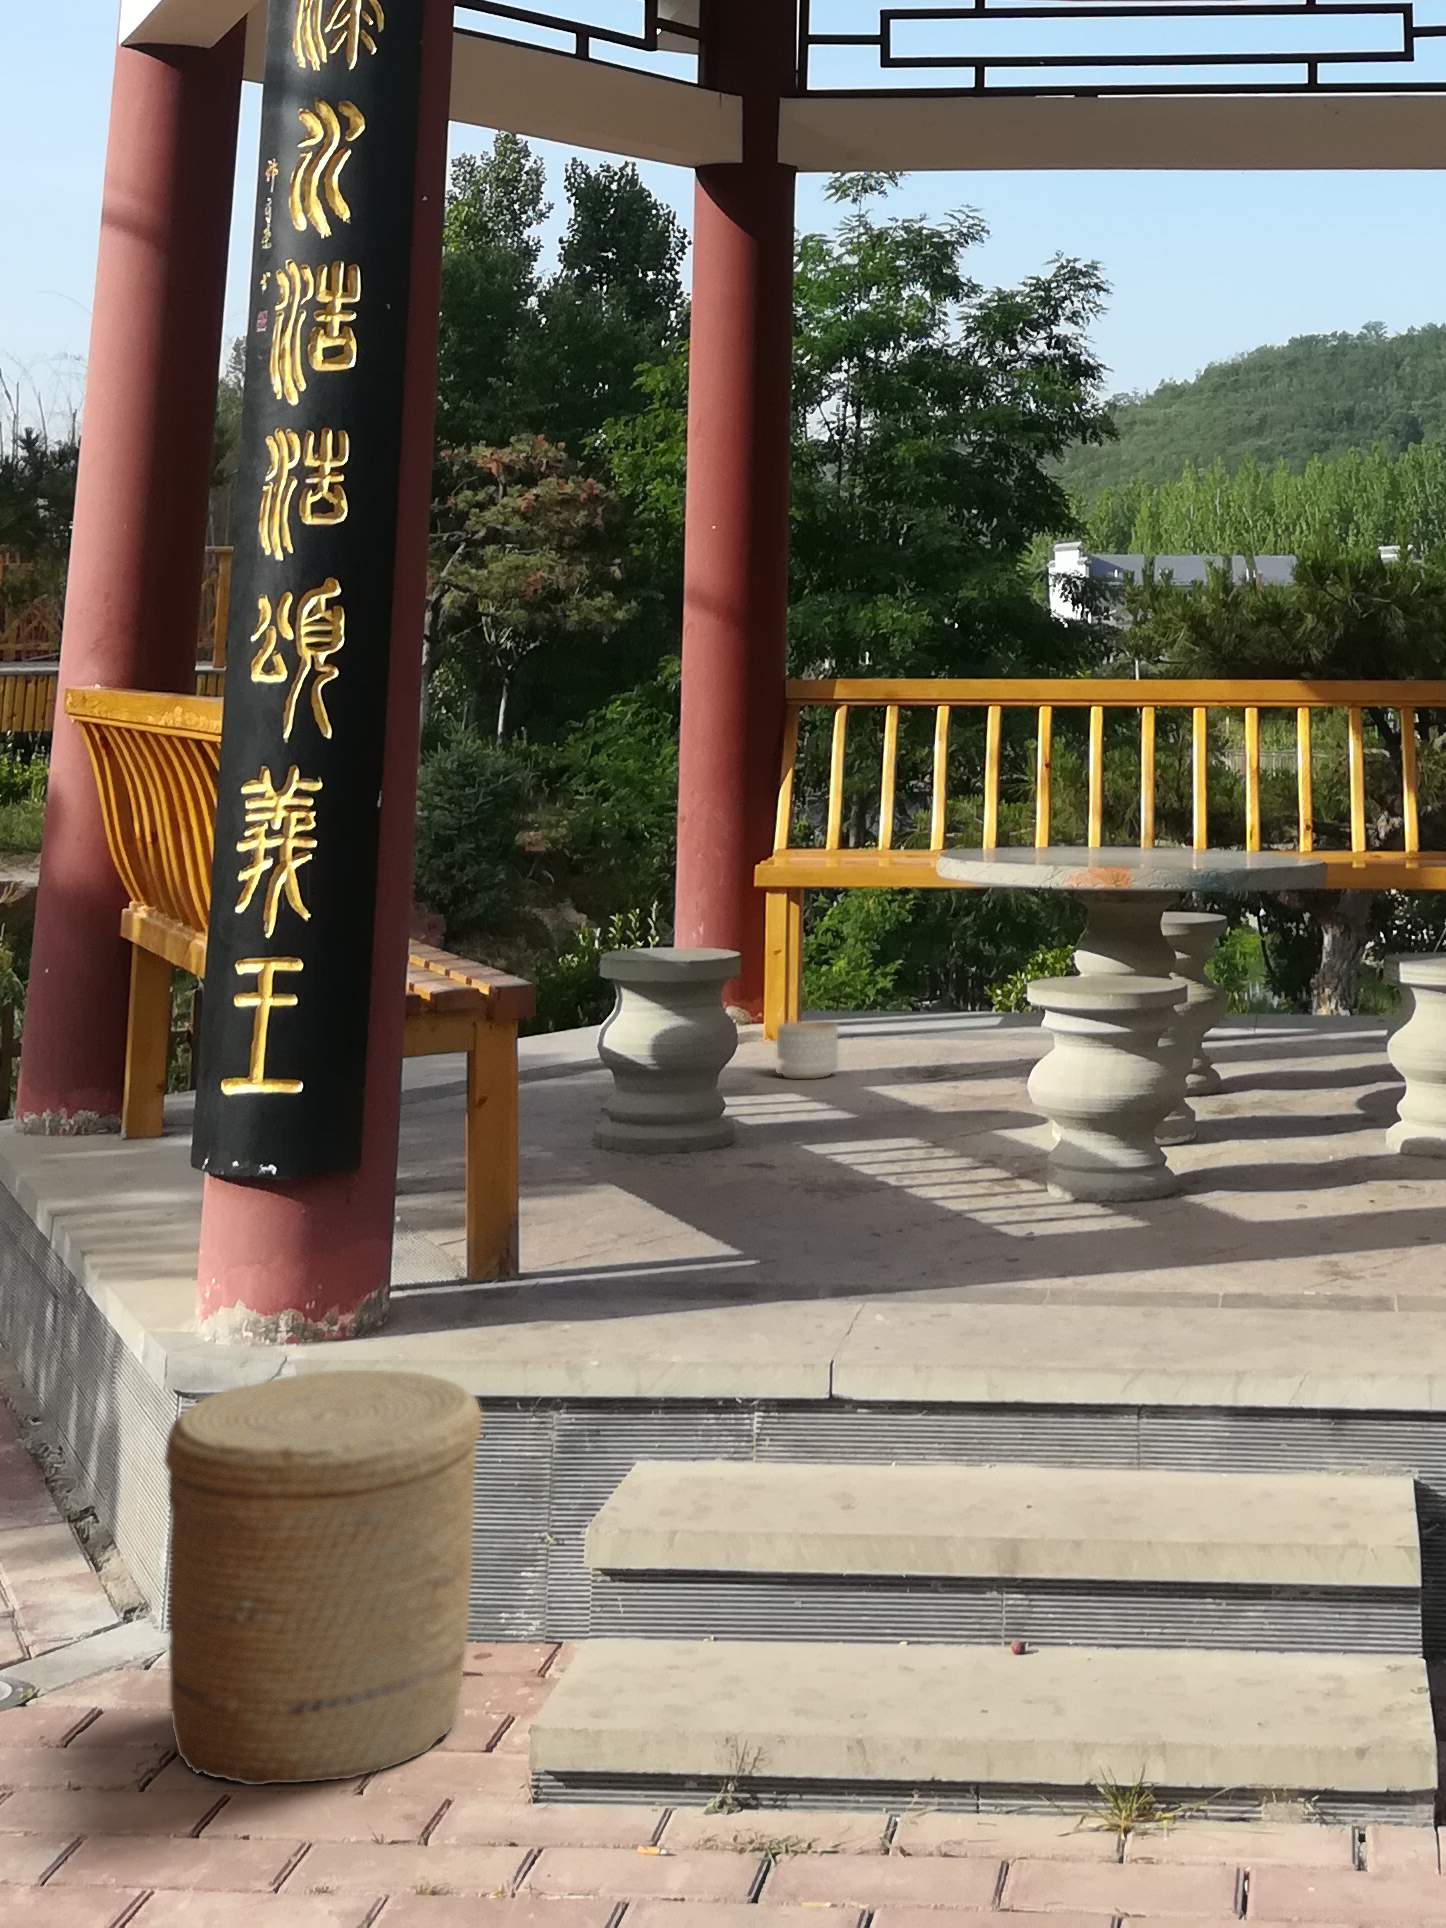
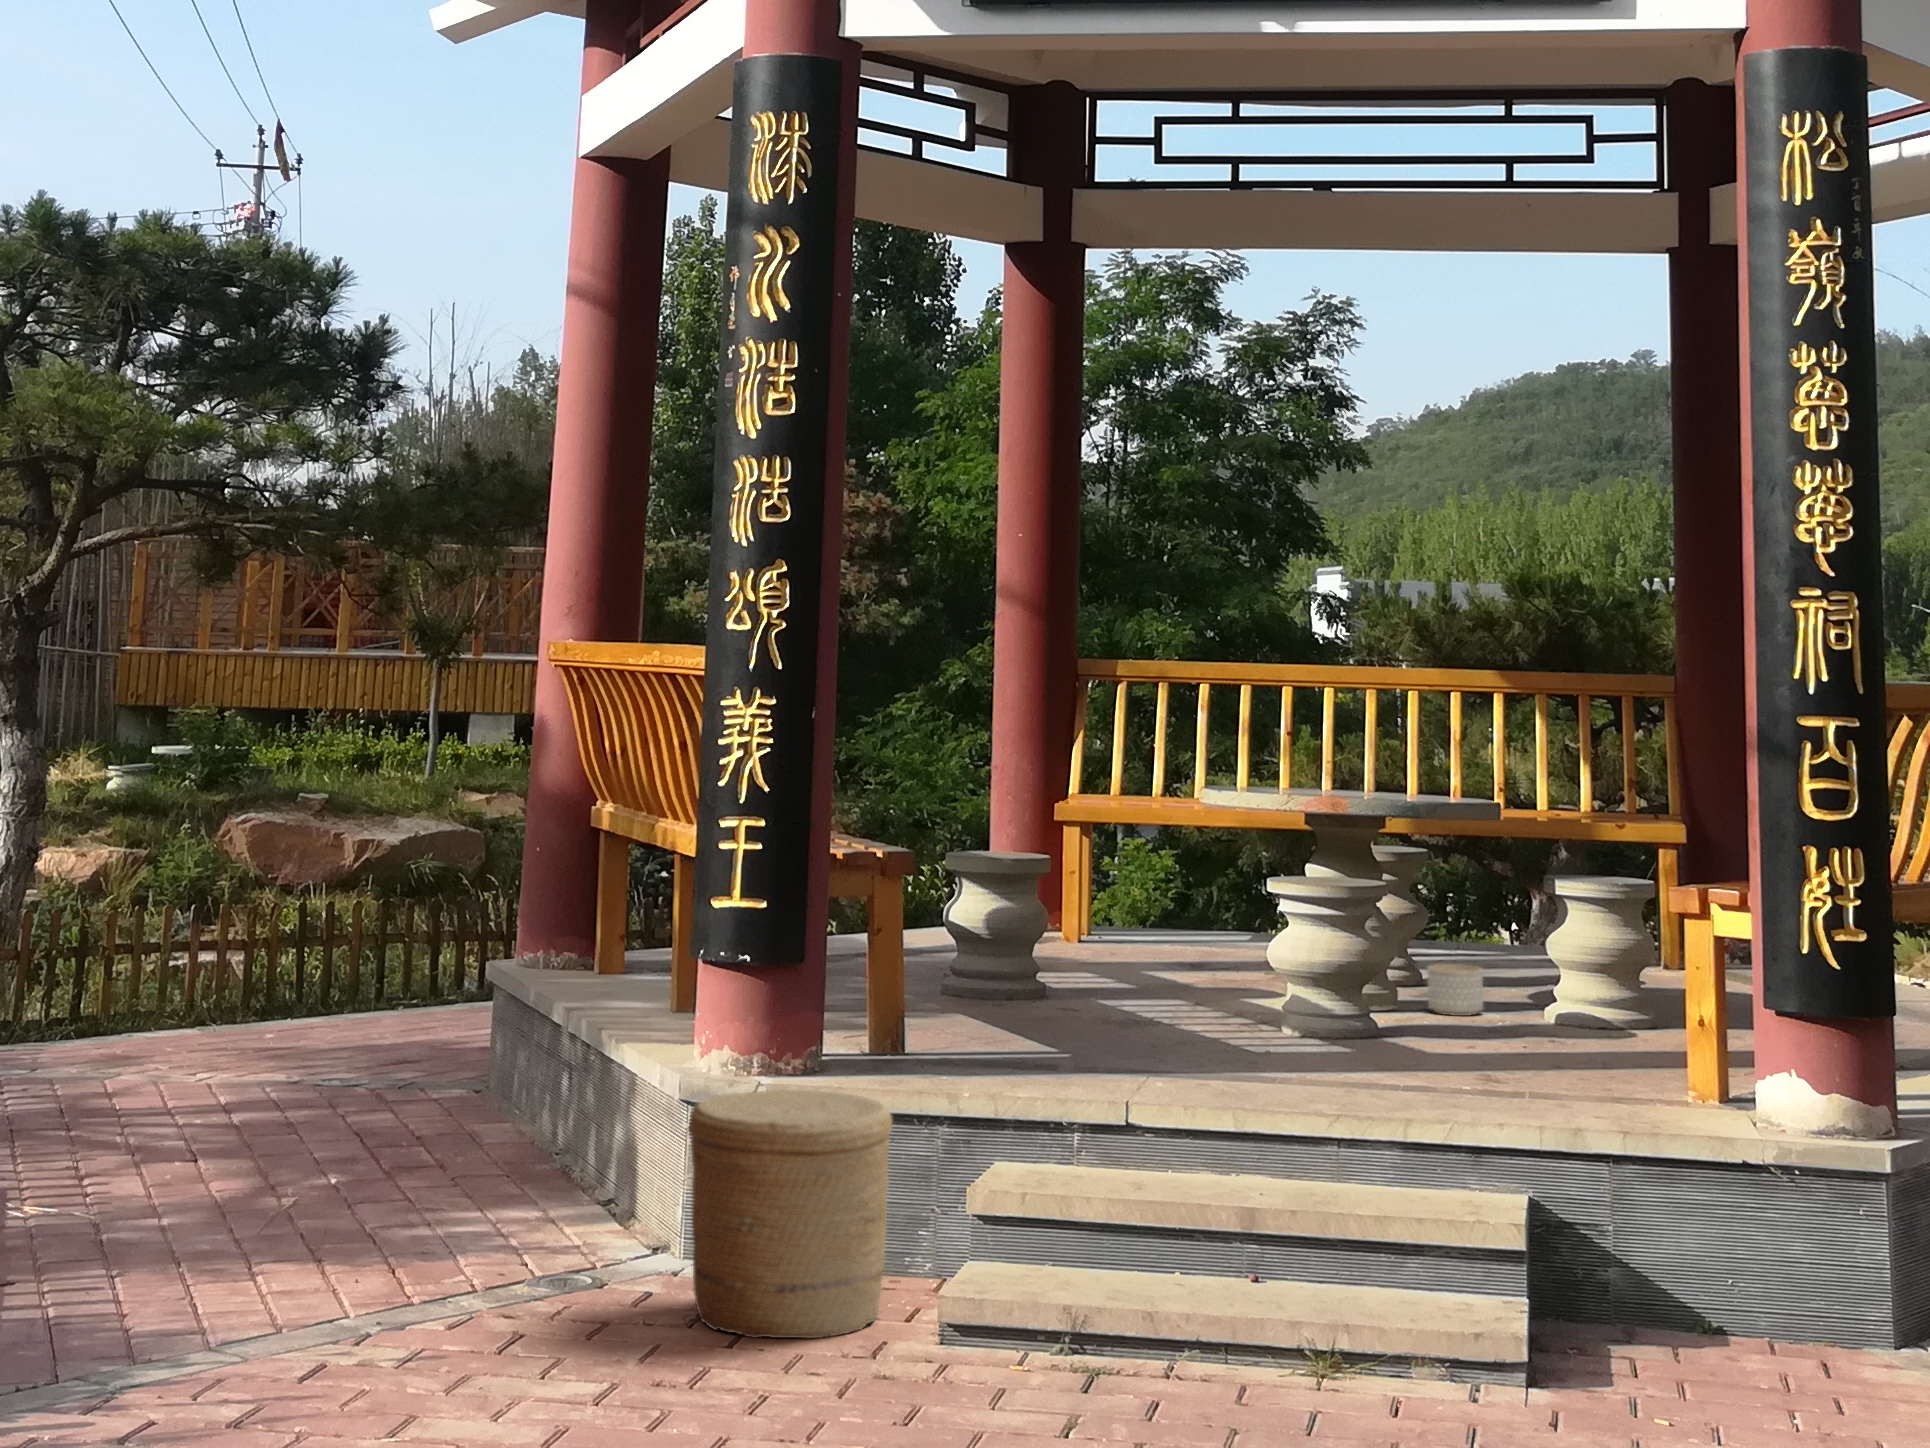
planter: present [777,1021,838,1079] -> present [1427,964,1483,1016]

